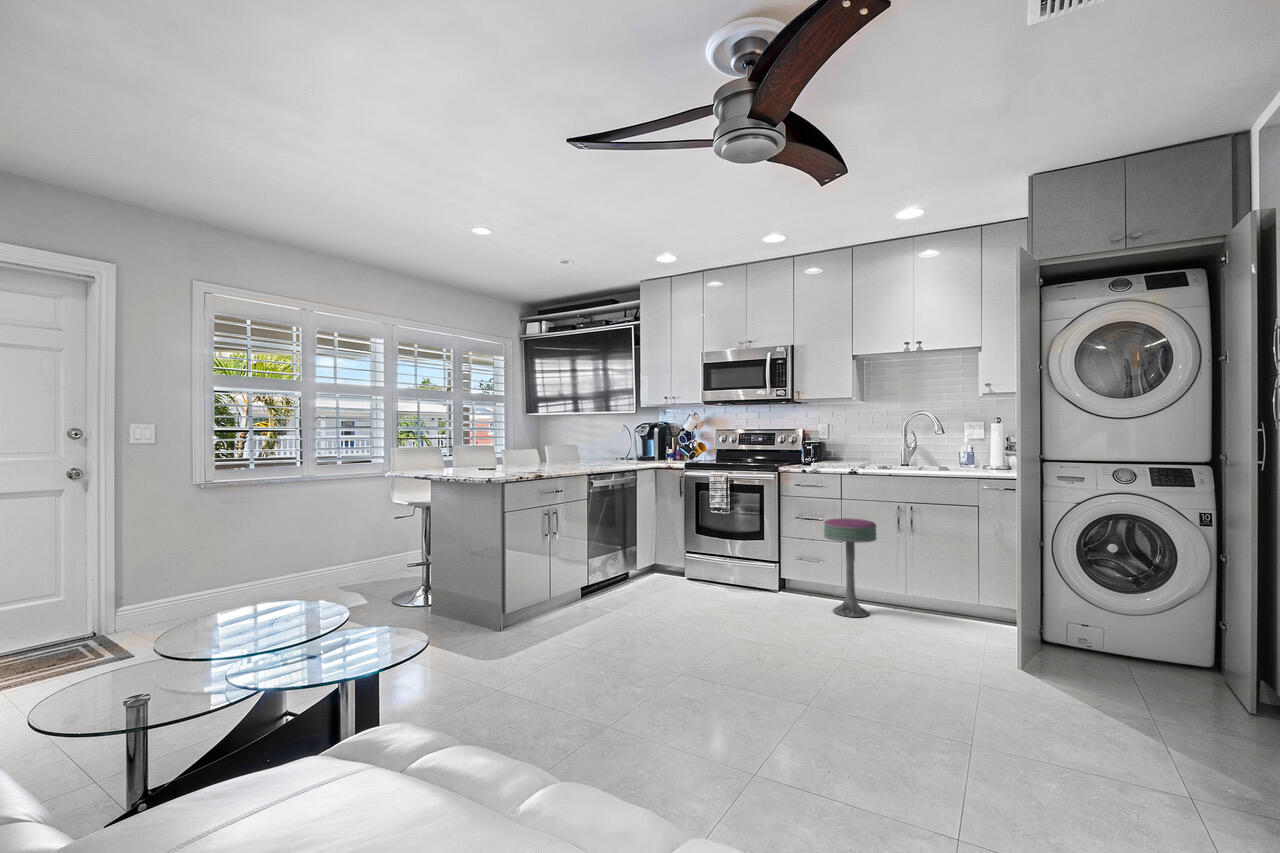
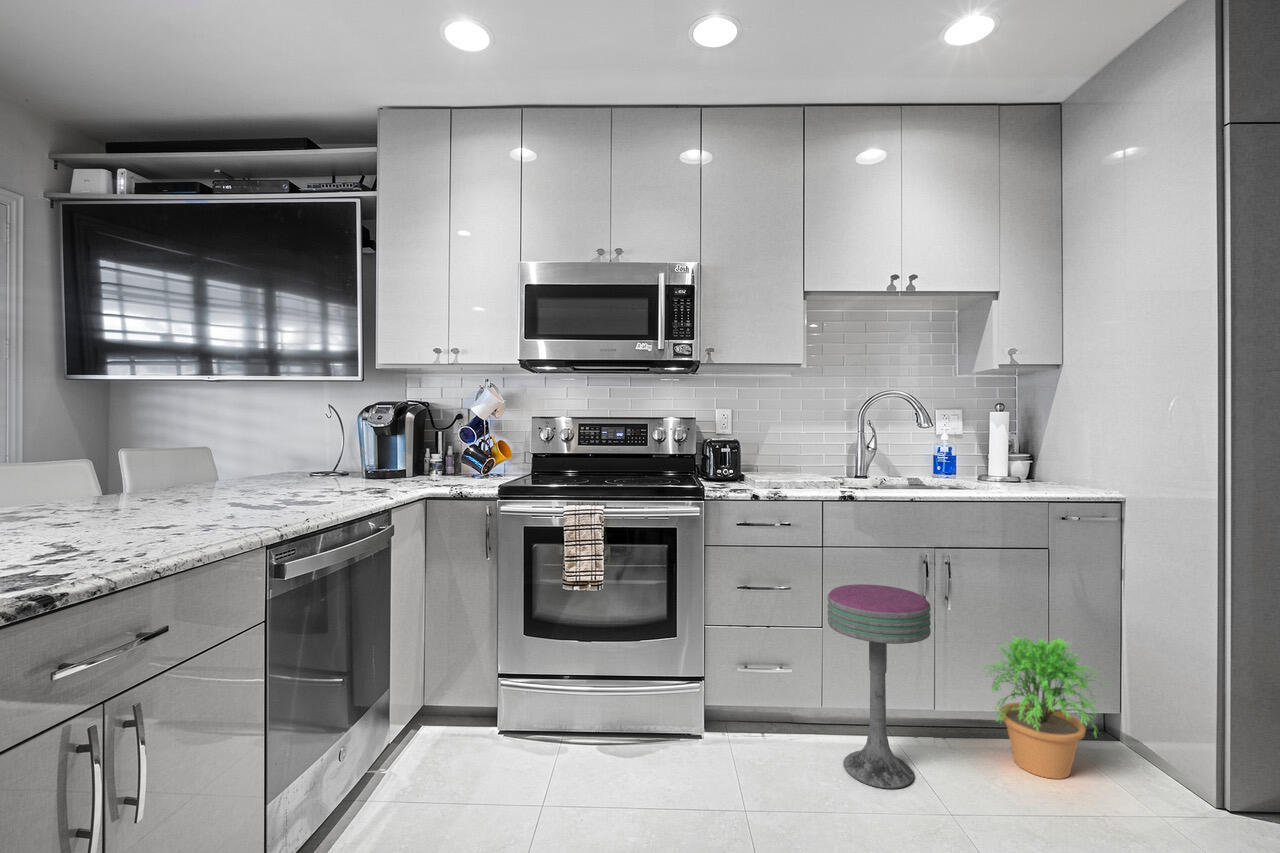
potted plant: none [919,551,981,630] -> present [986,637,1097,779]

